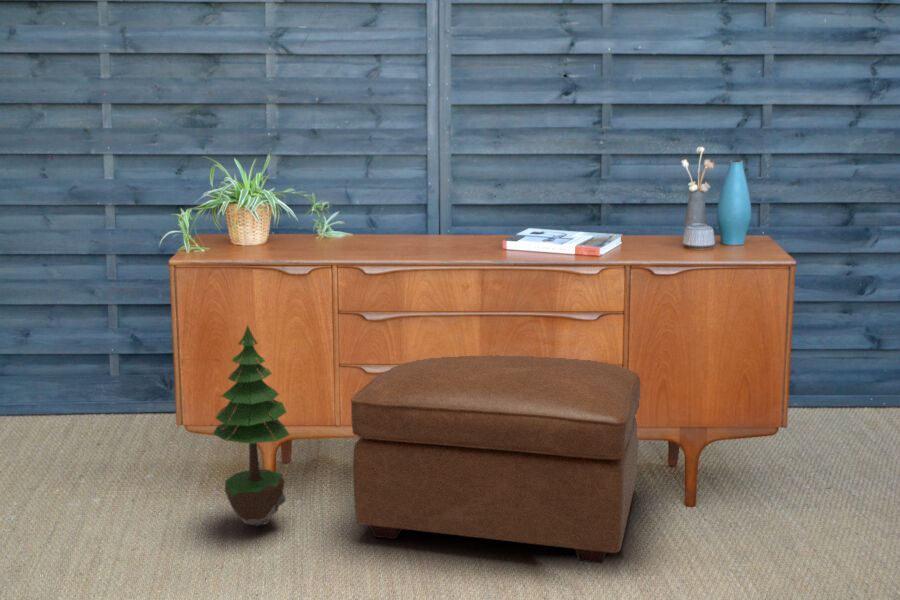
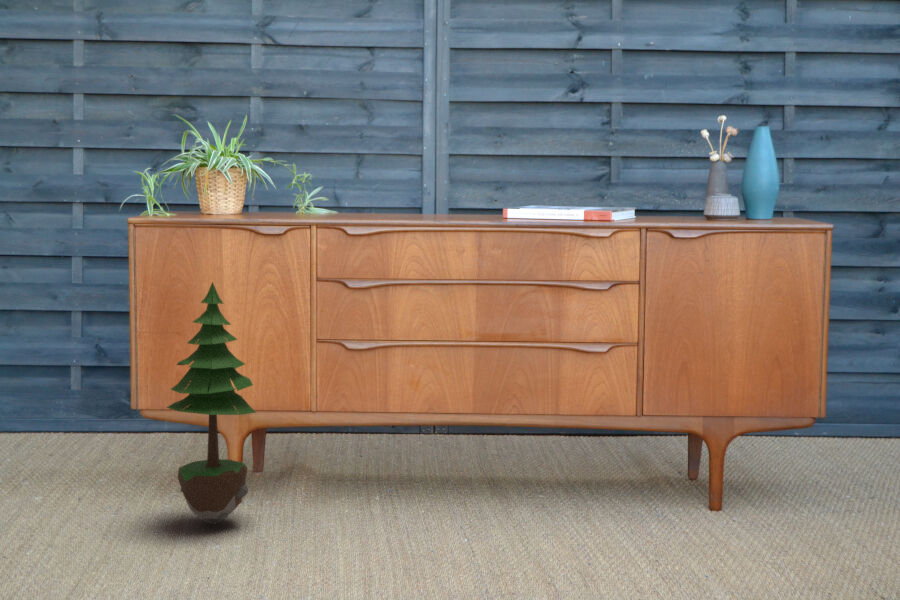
ottoman: present [351,355,641,563] -> none [327,333,661,559]

